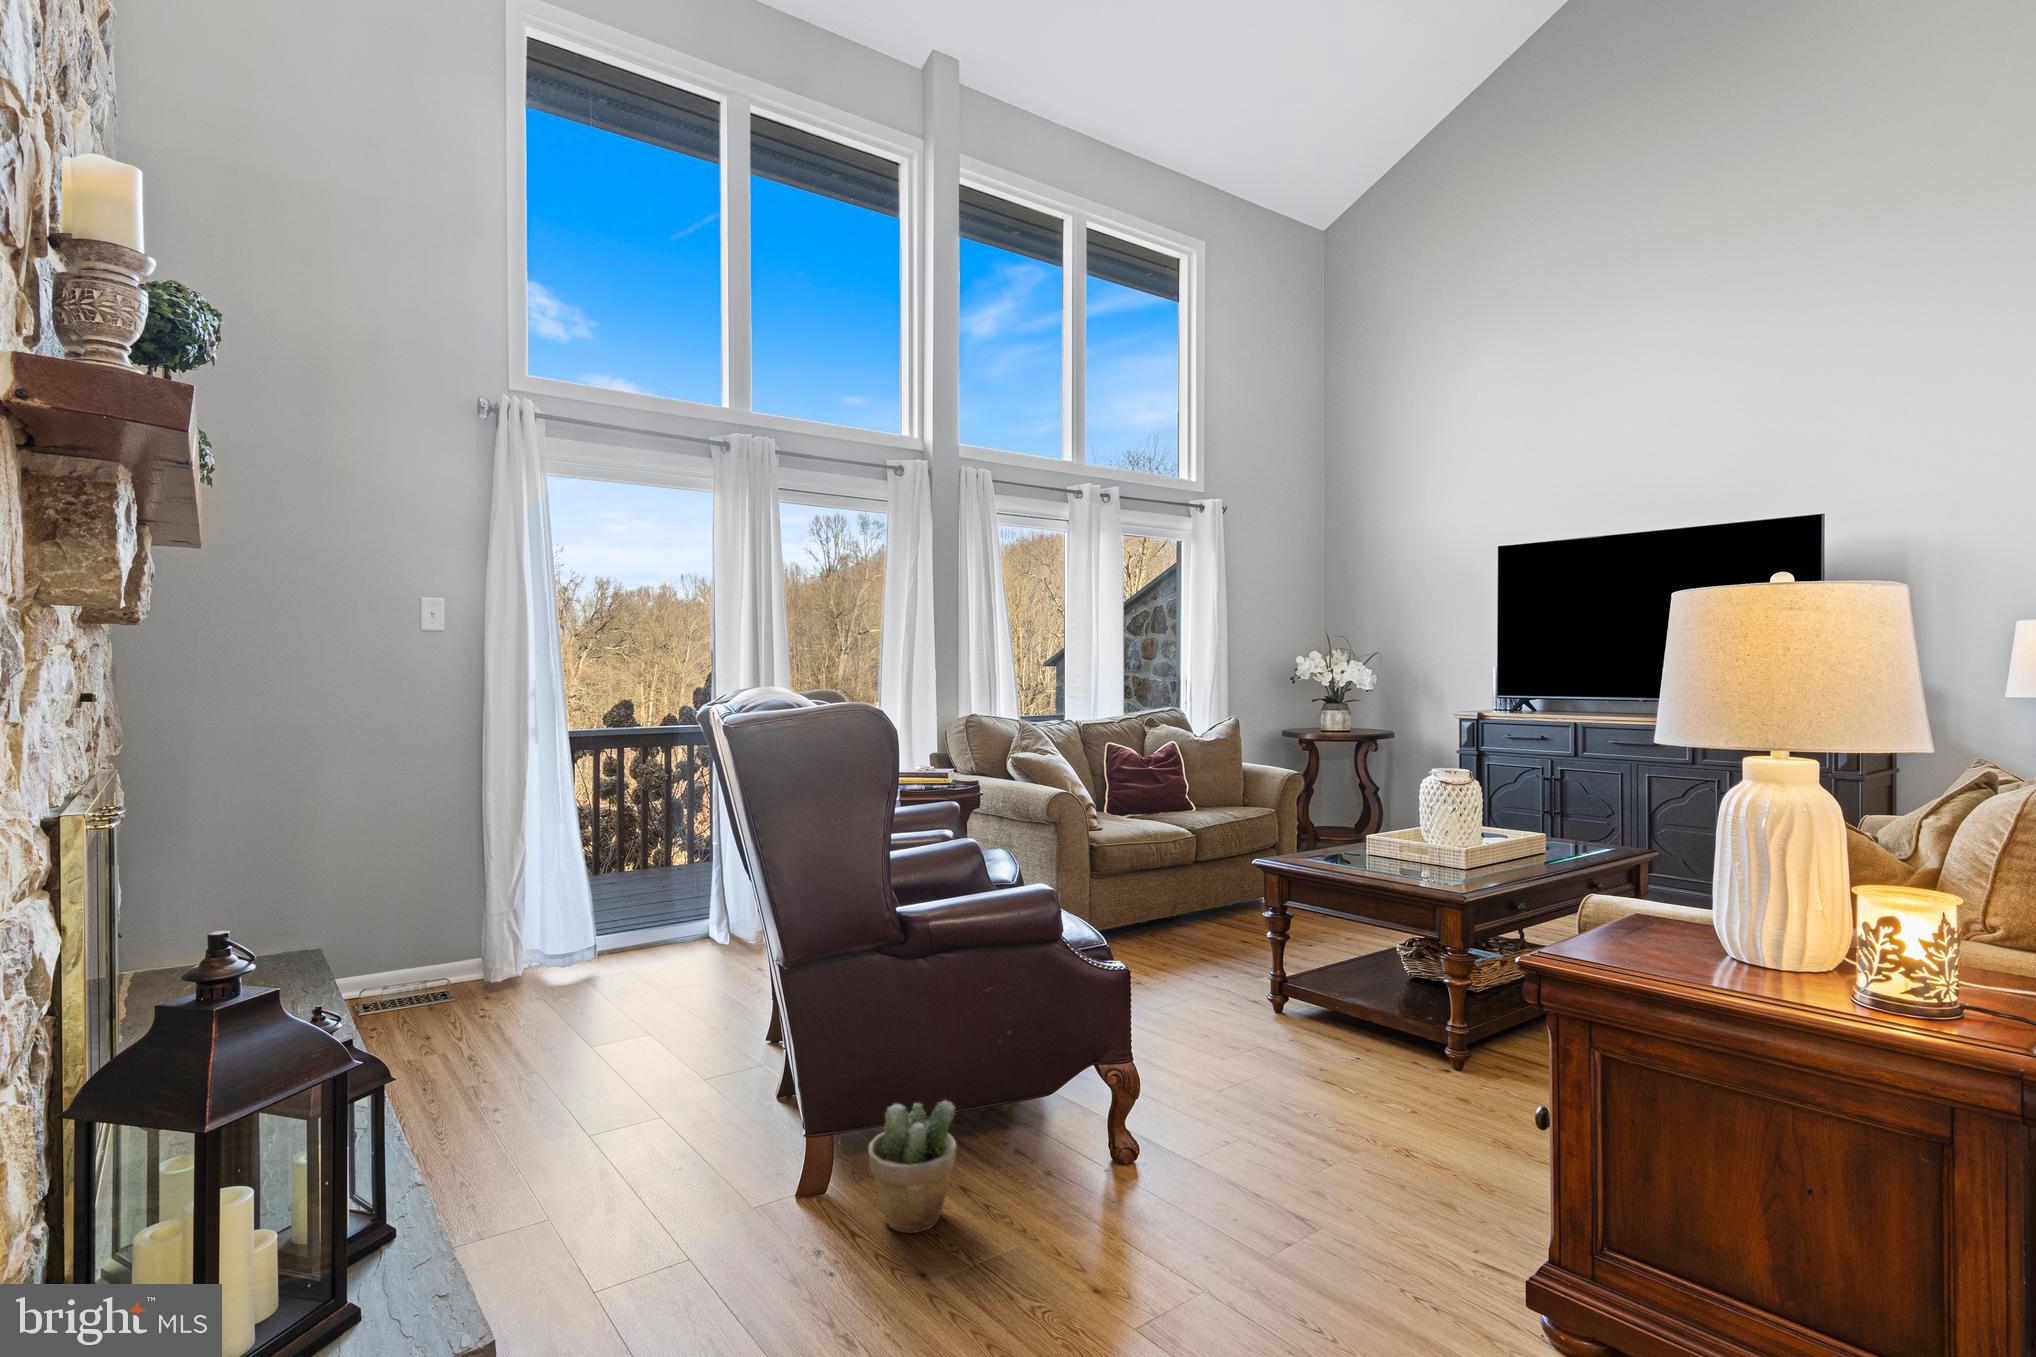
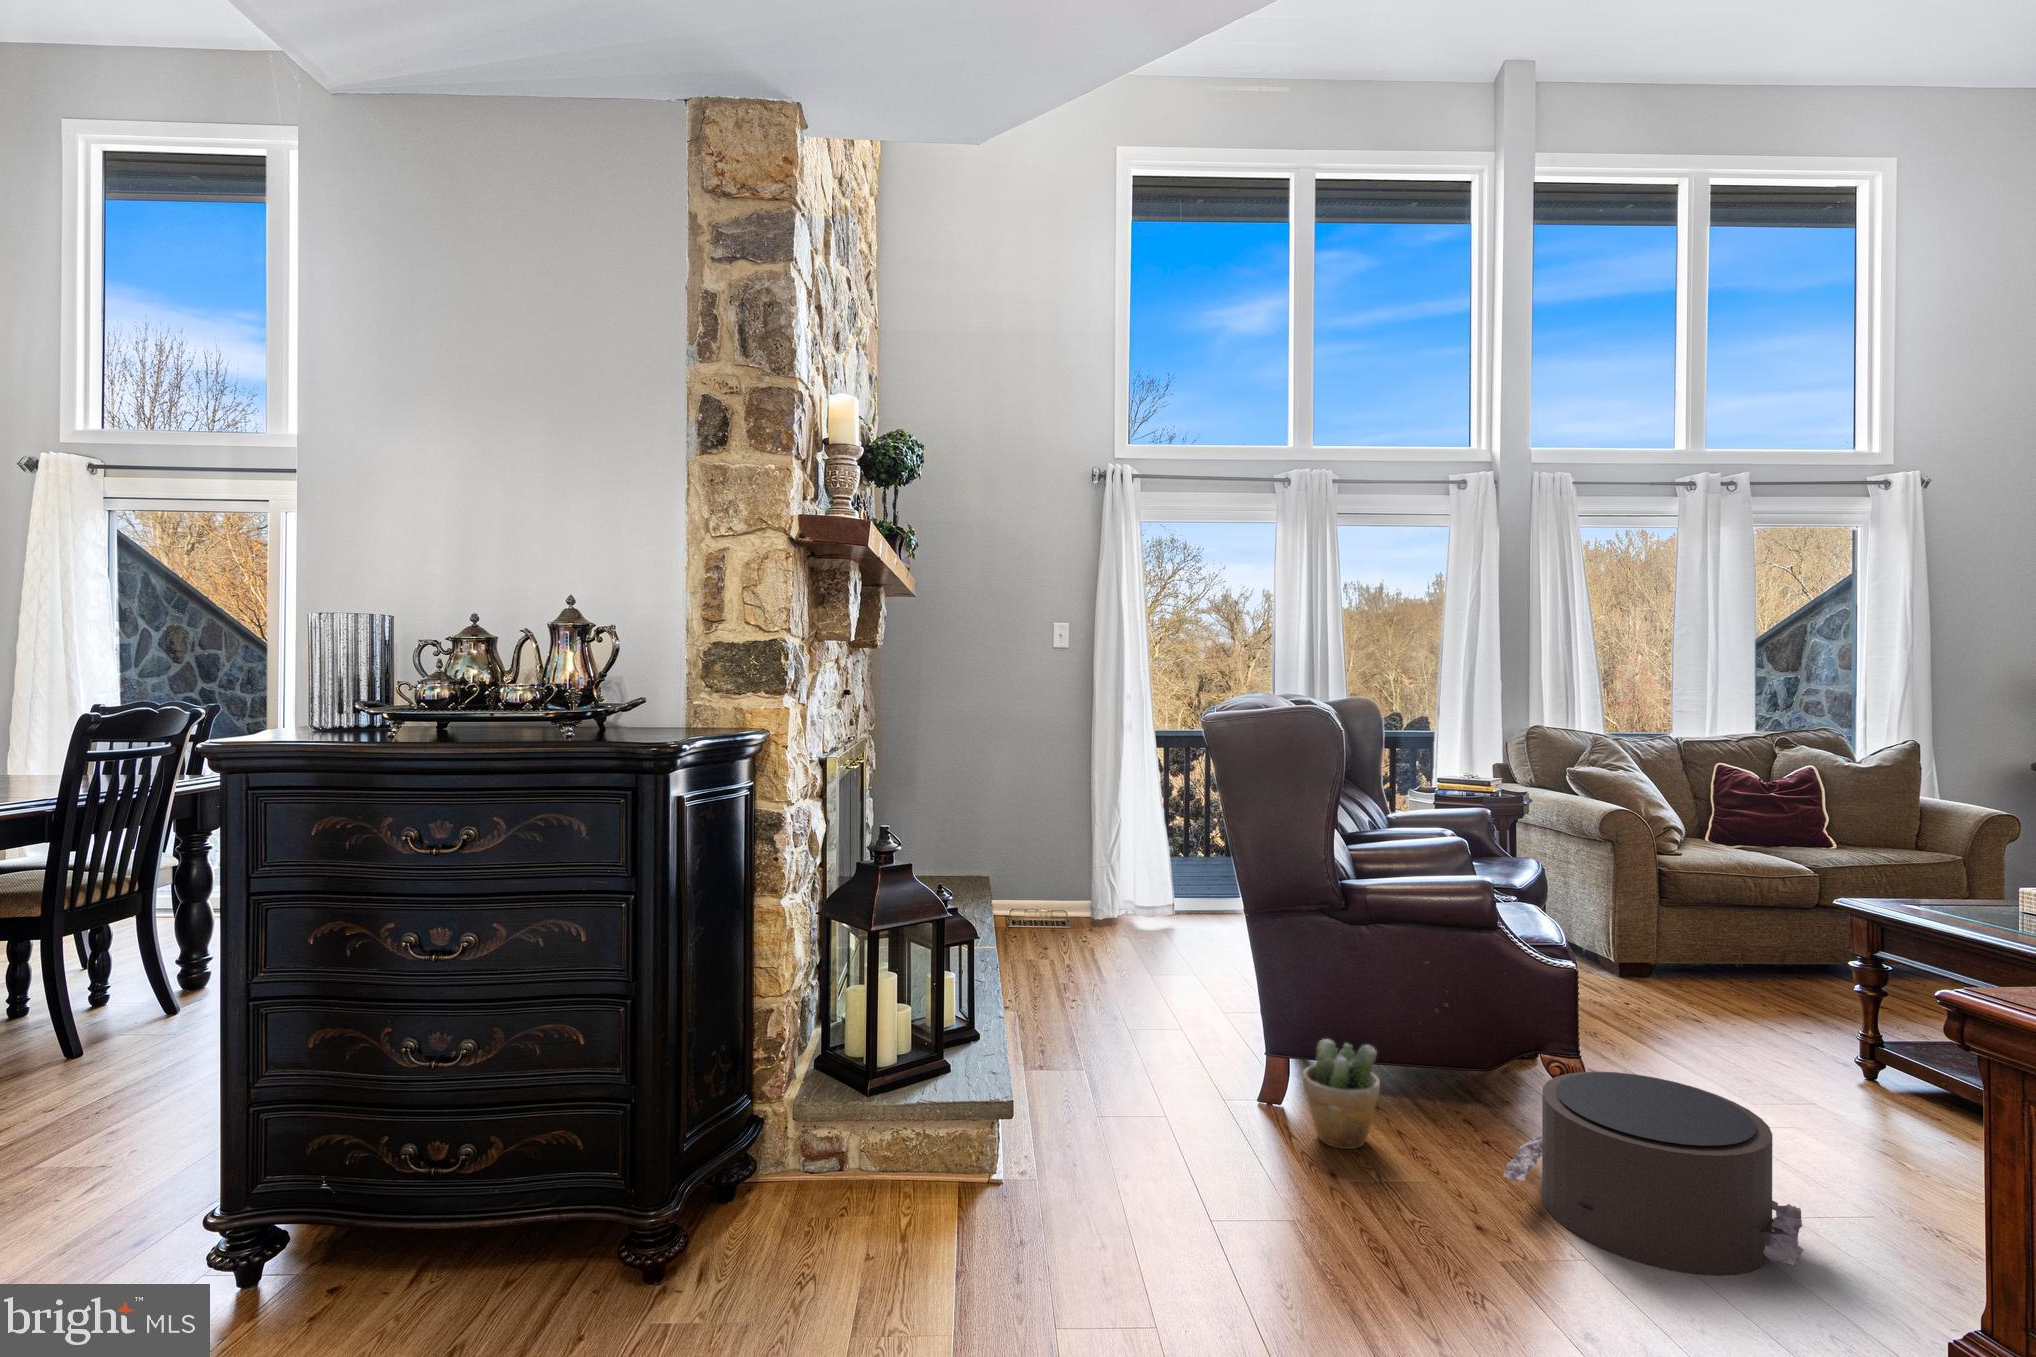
pouf: none [1102,1066,1364,1270] -> present [1504,1071,1804,1275]

